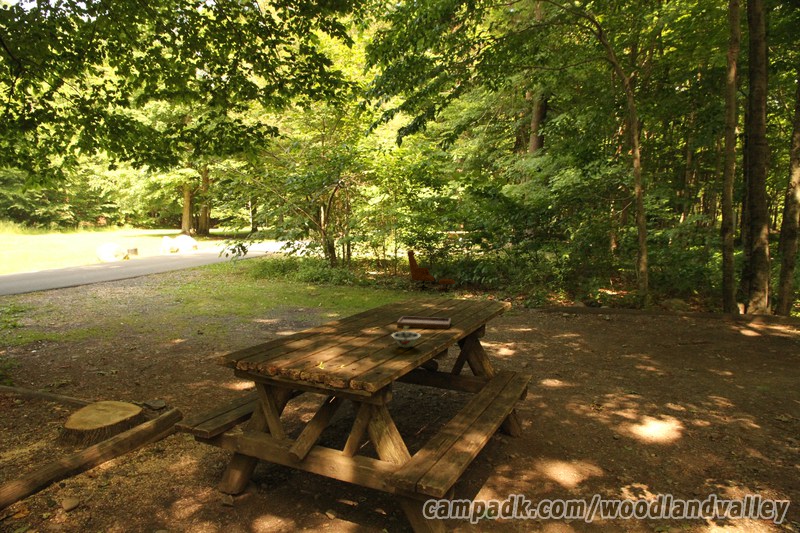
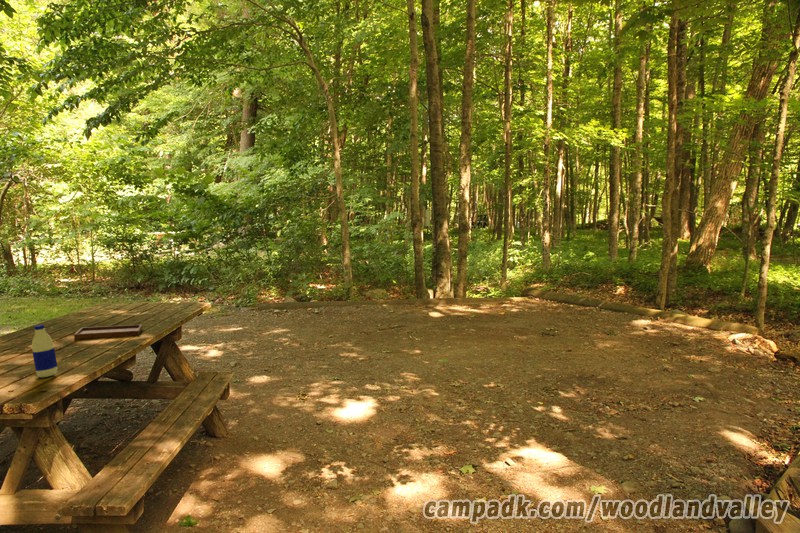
lounge chair: present [407,251,455,291] -> none [98,251,162,298]
water bottle: none [369,312,387,360] -> present [32,325,57,377]
bowl: present [392,326,420,348] -> none [64,338,101,360]

